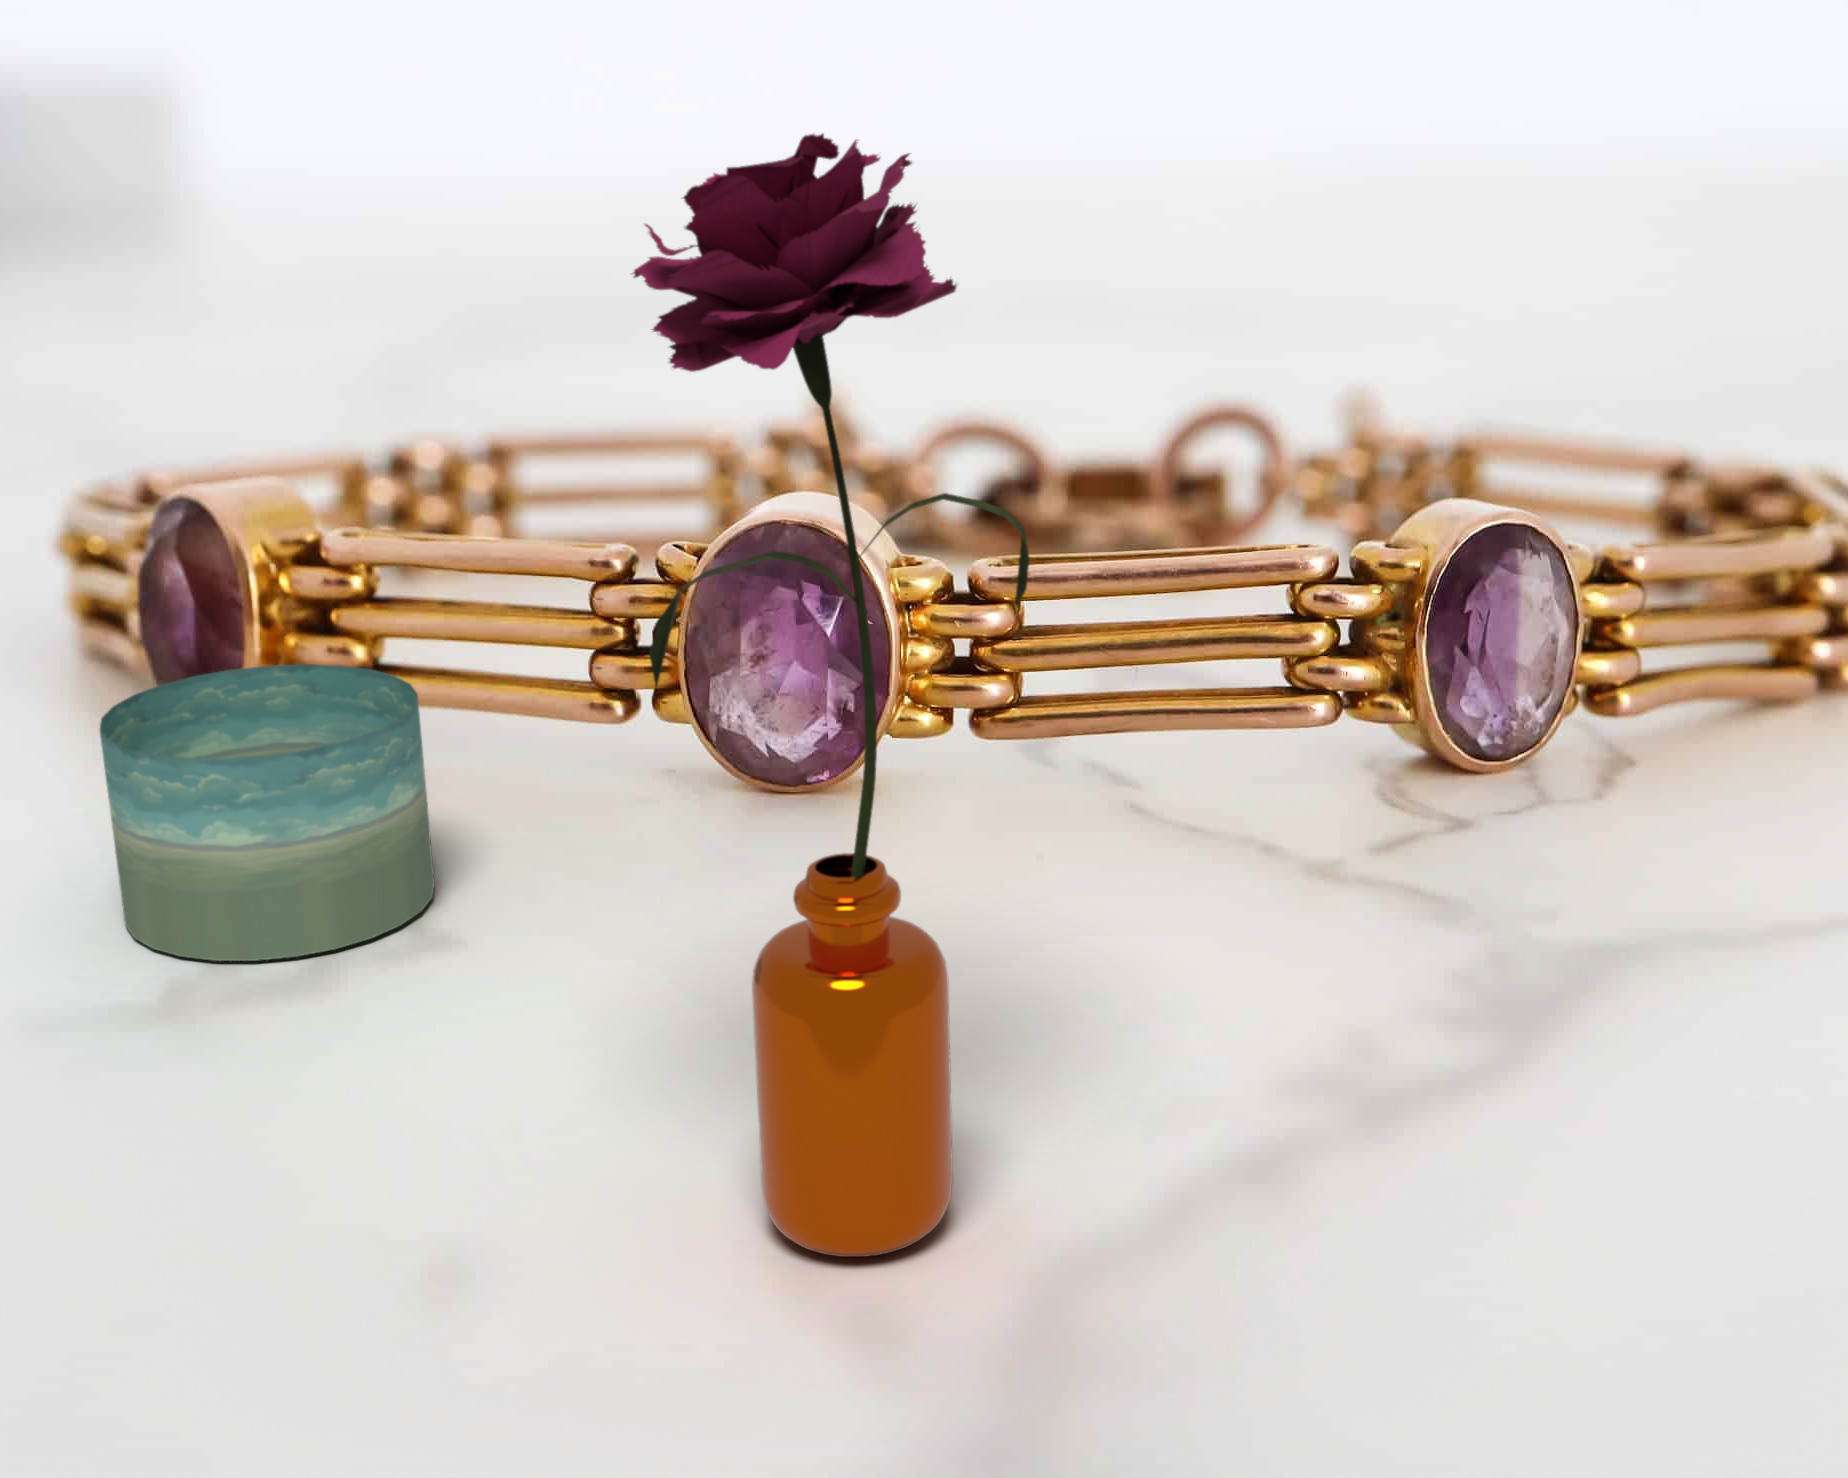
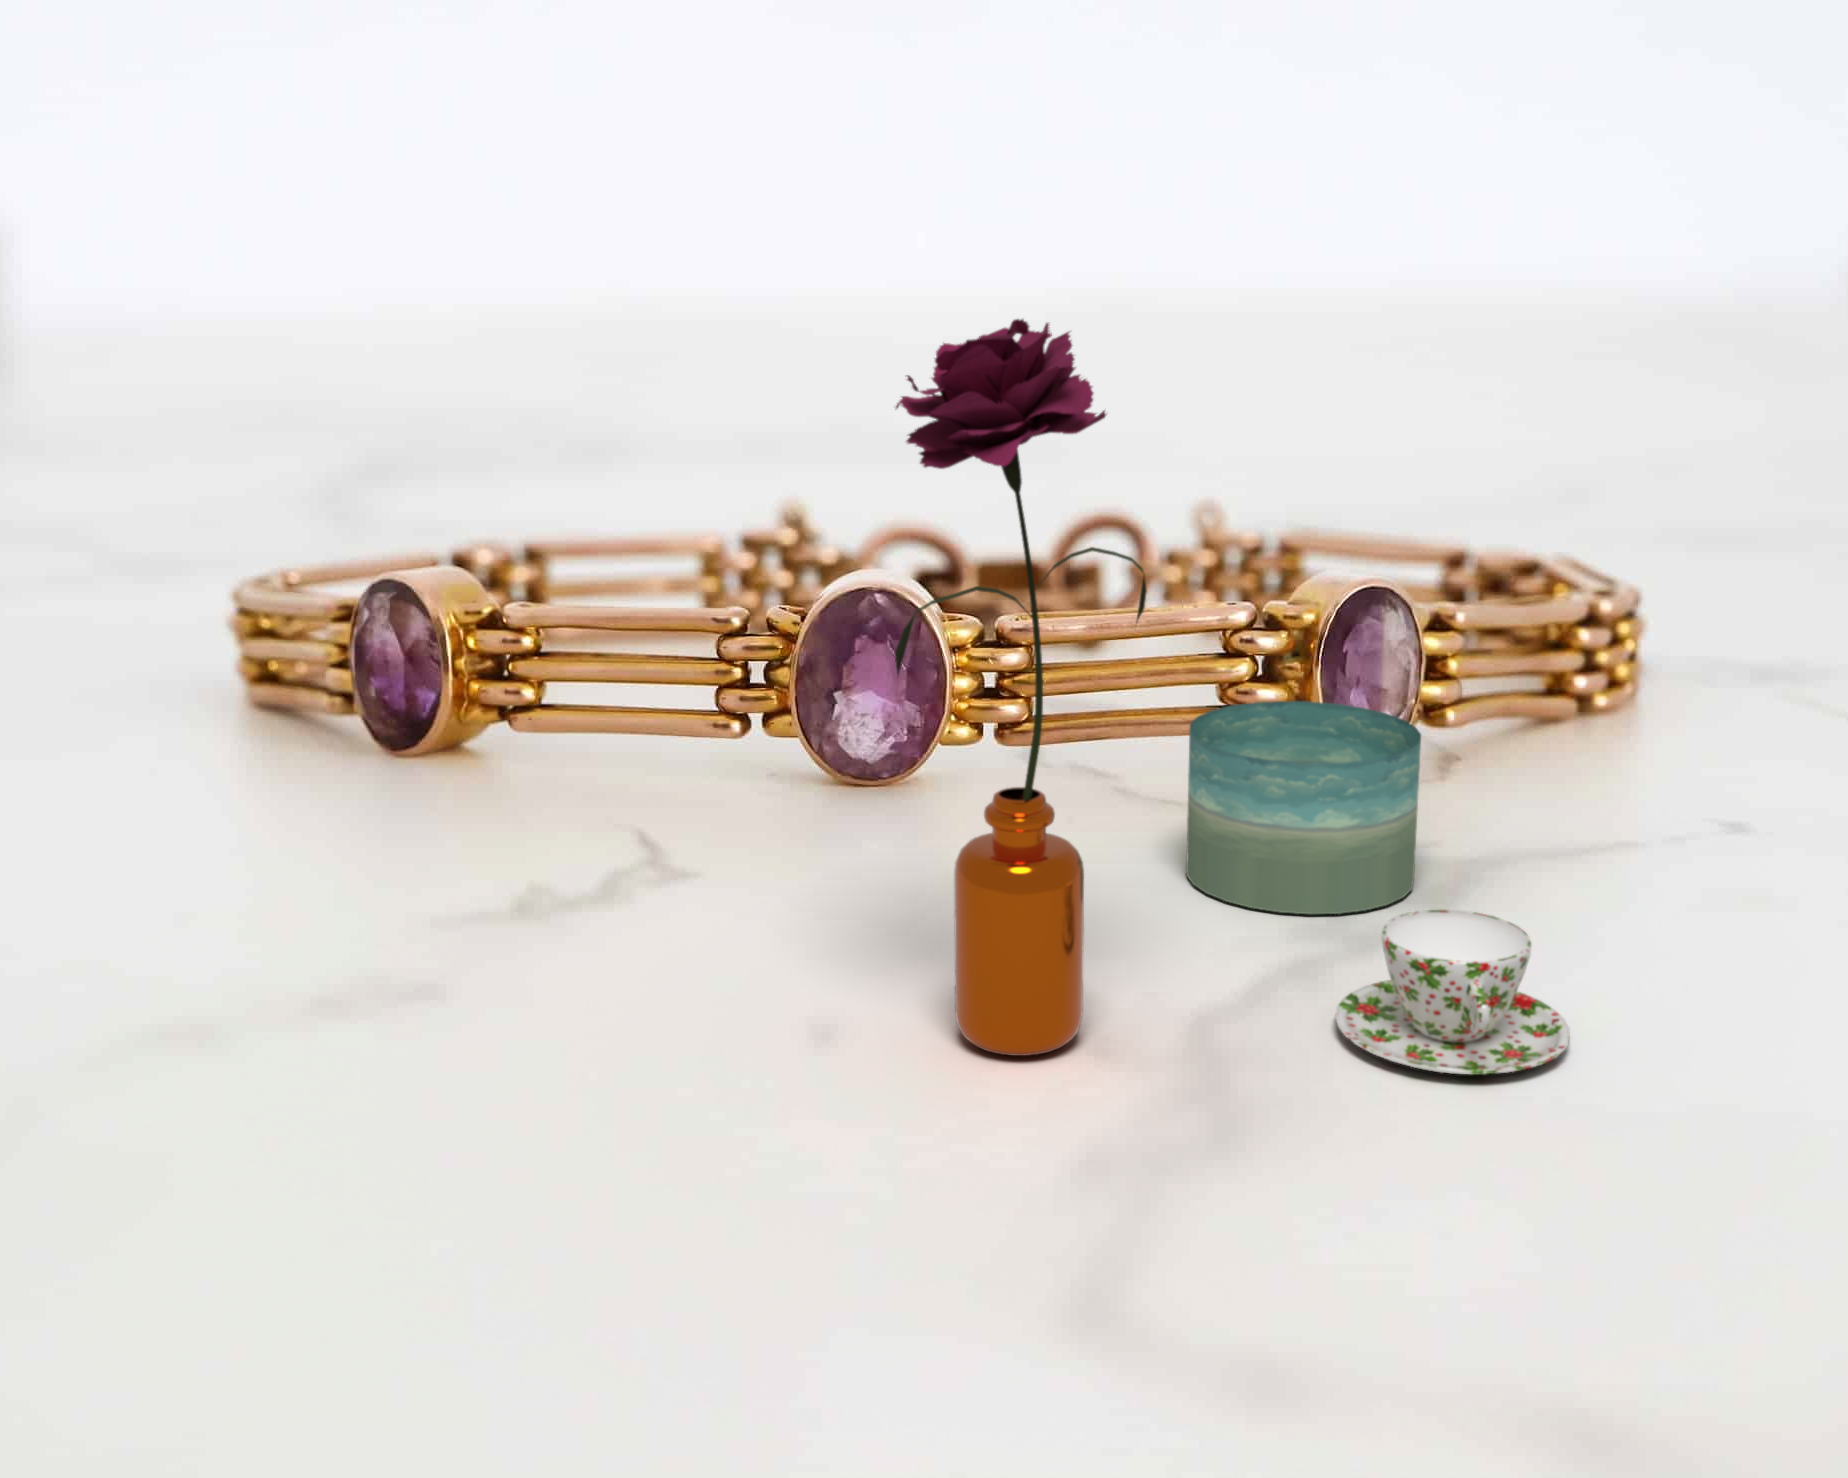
candle: present [100,664,435,961] -> present [1186,701,1421,914]
teacup: none [1340,1047,1702,1327] -> present [1335,910,1570,1075]

